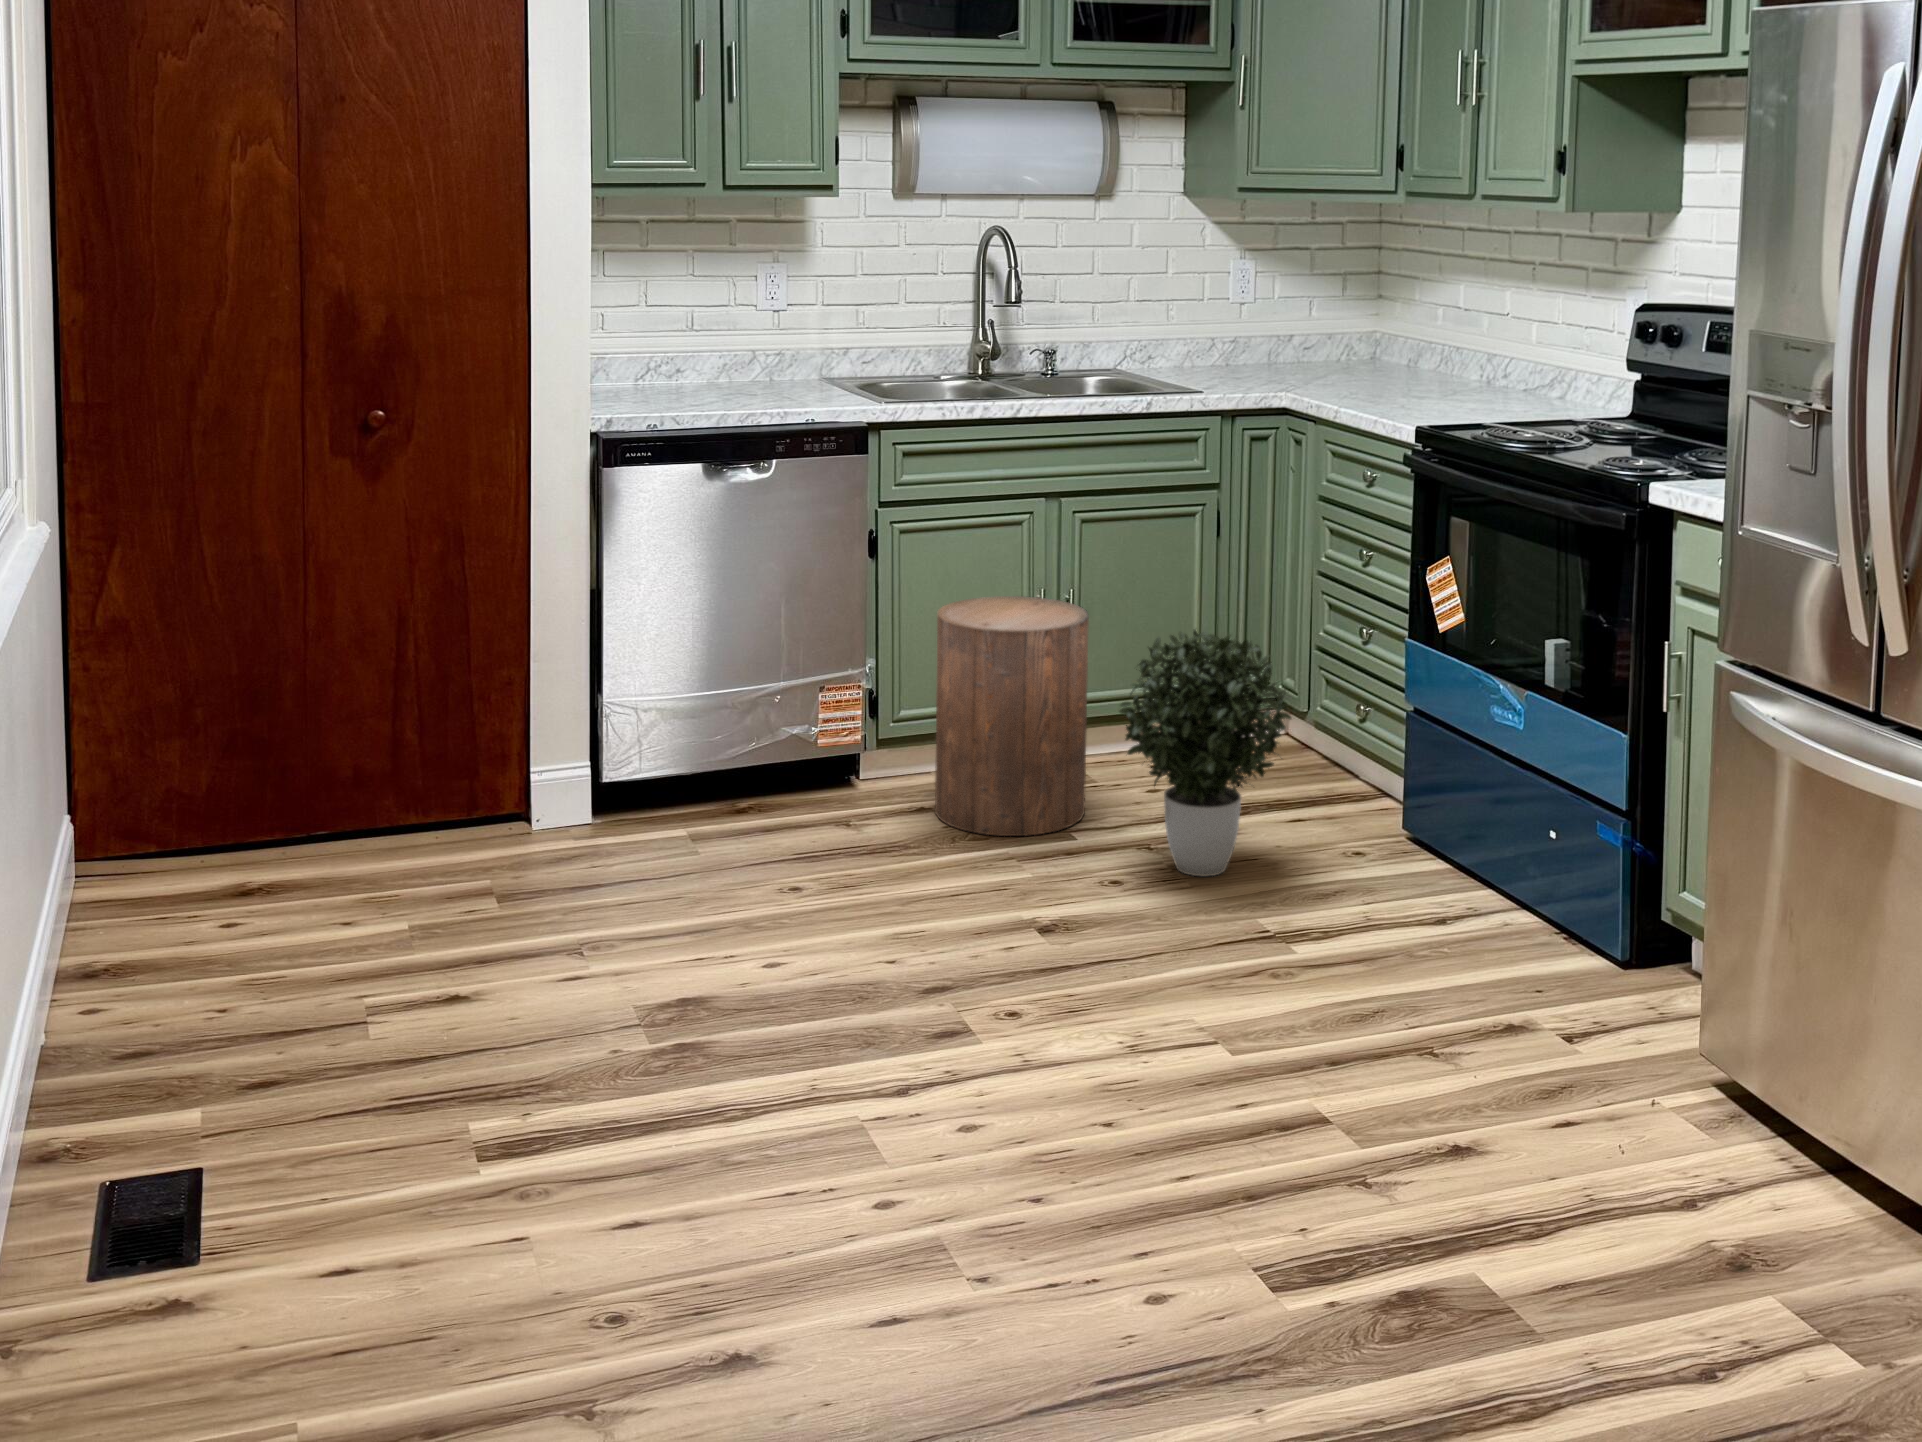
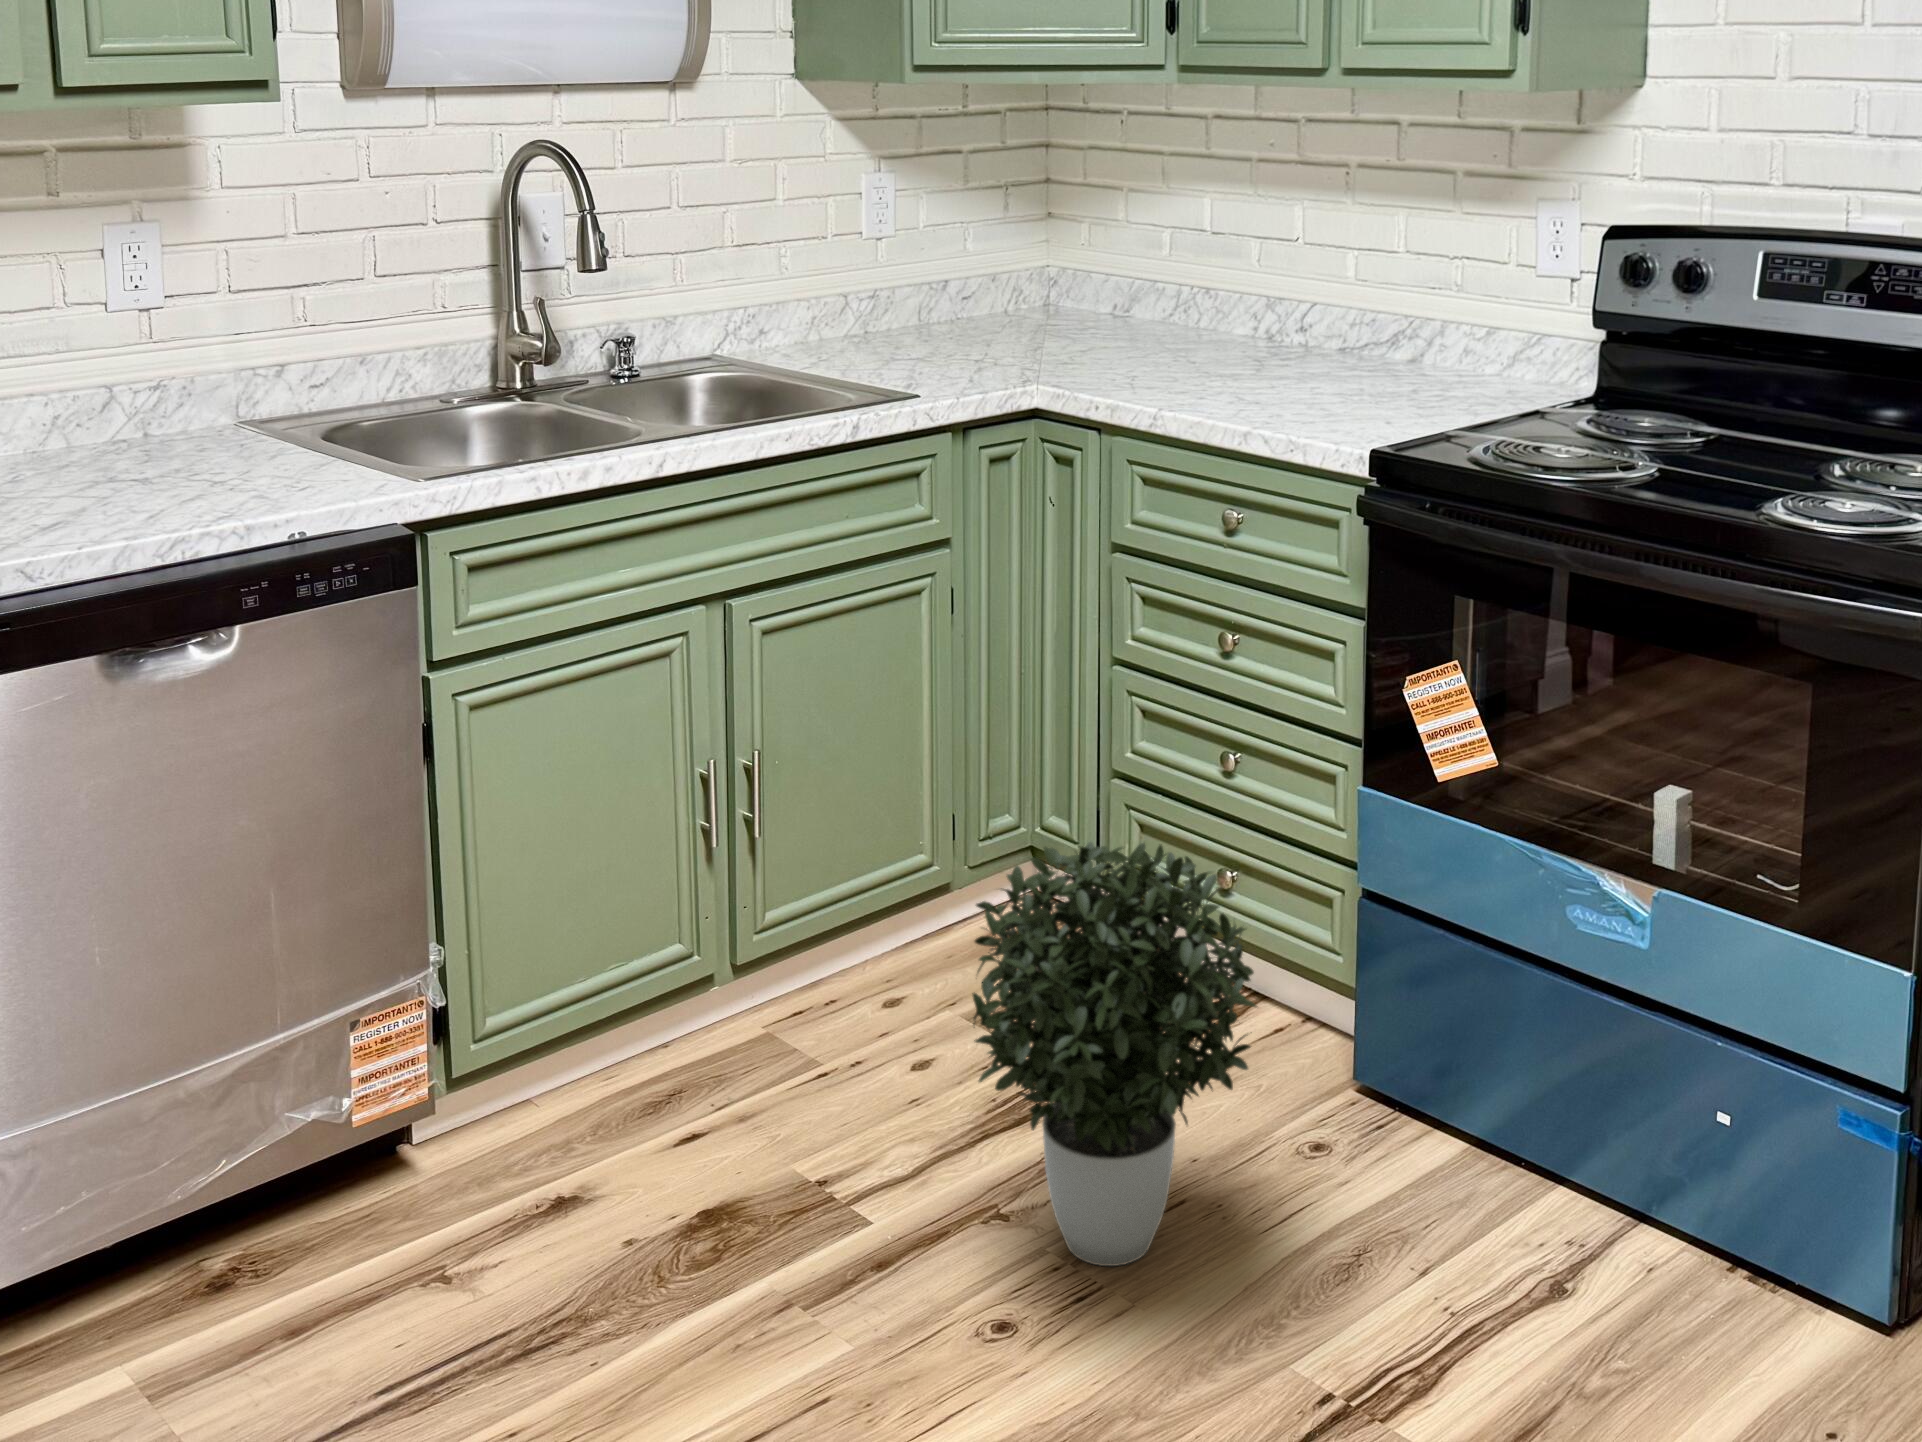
stool: present [935,596,1089,836] -> none [572,785,848,1244]

